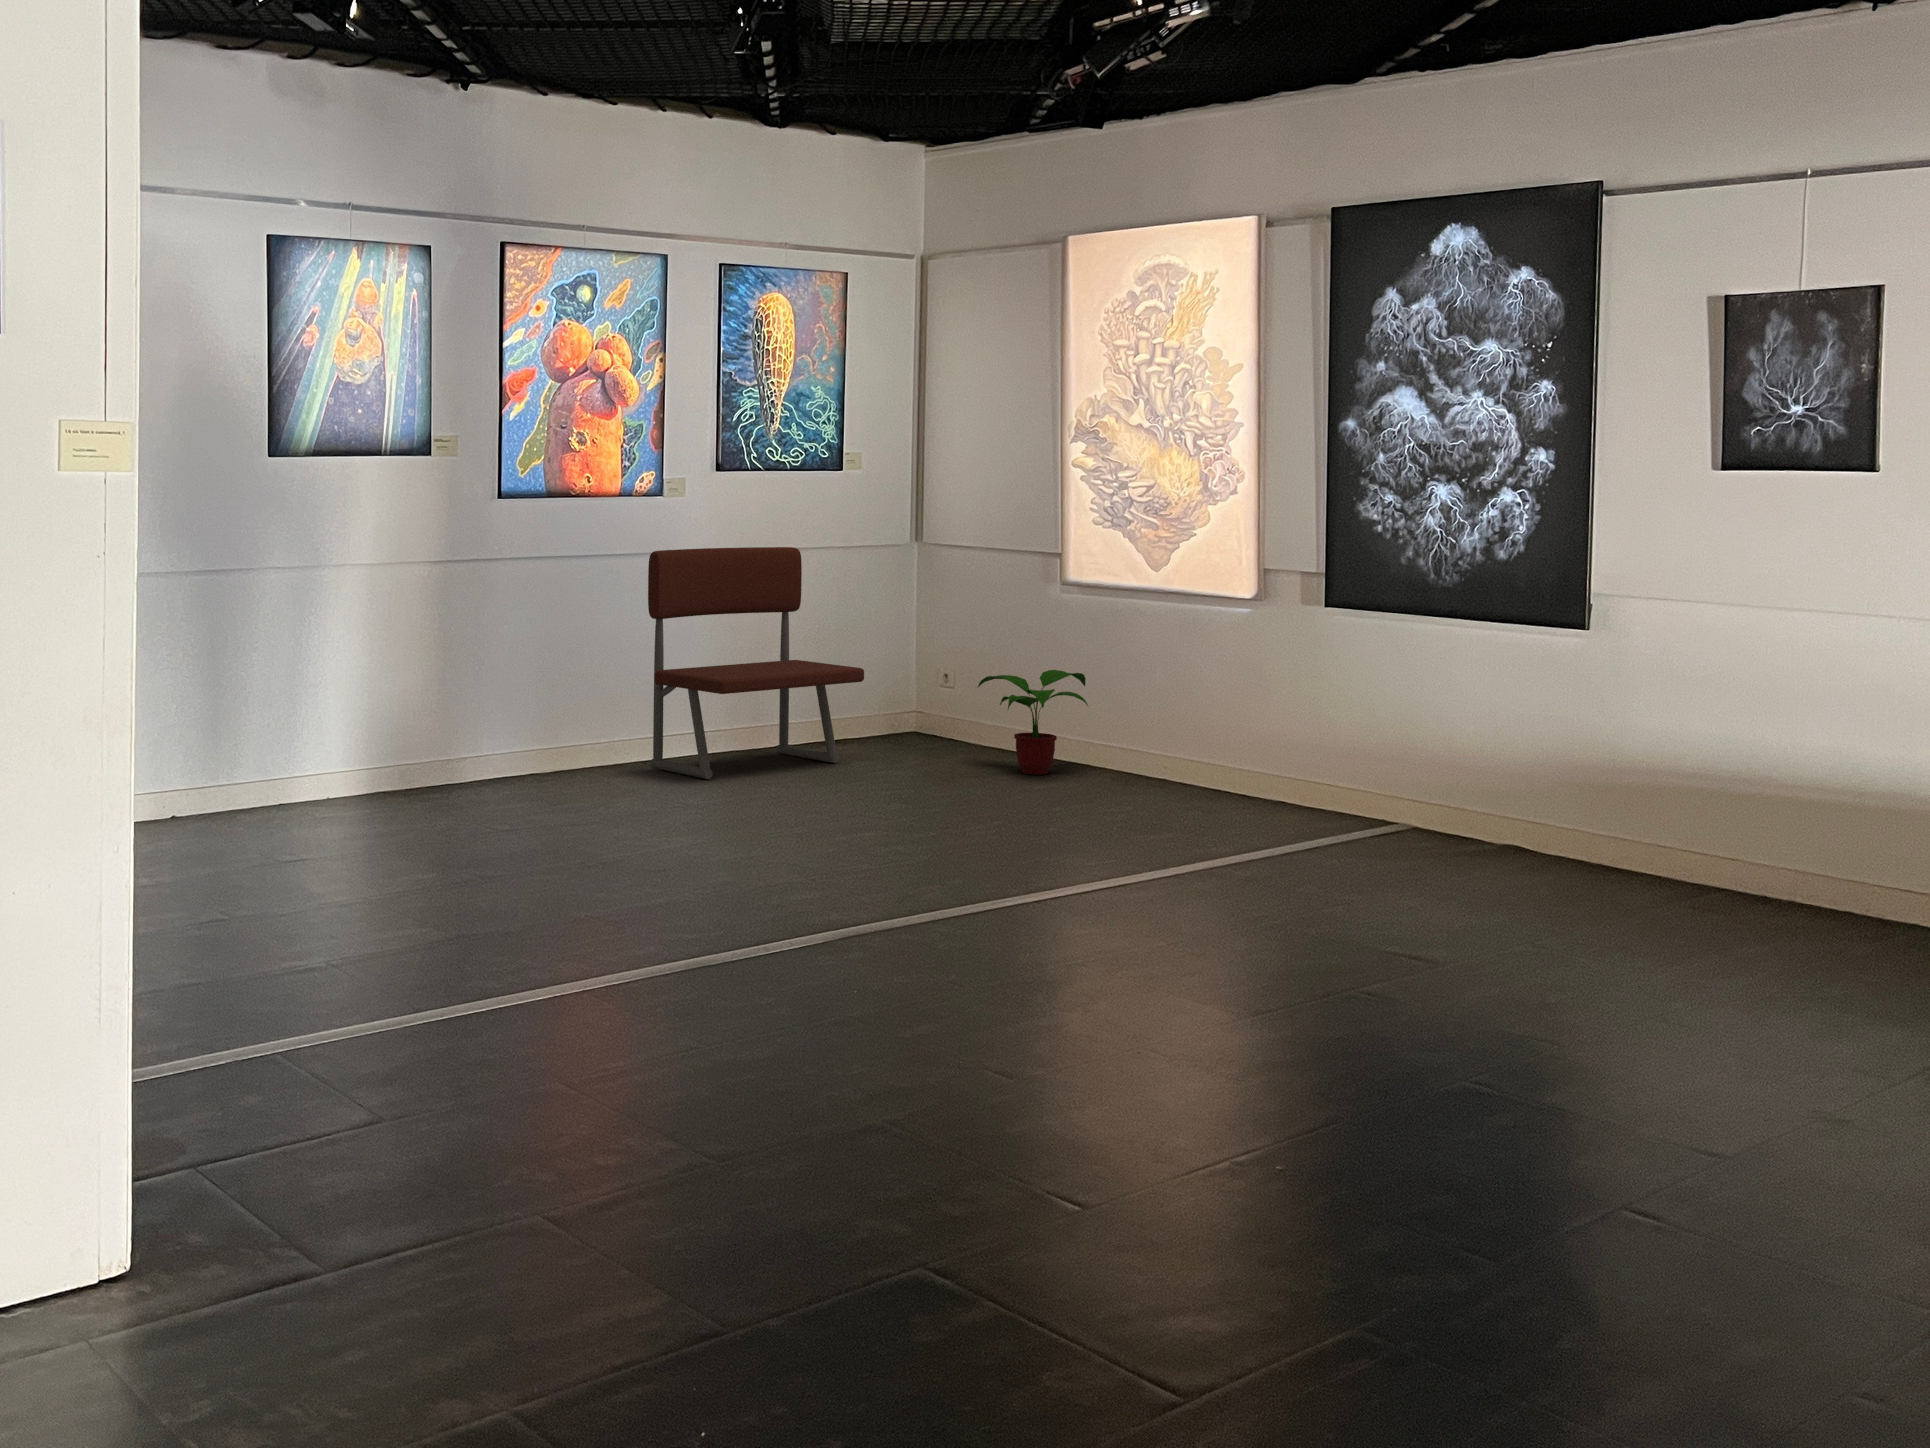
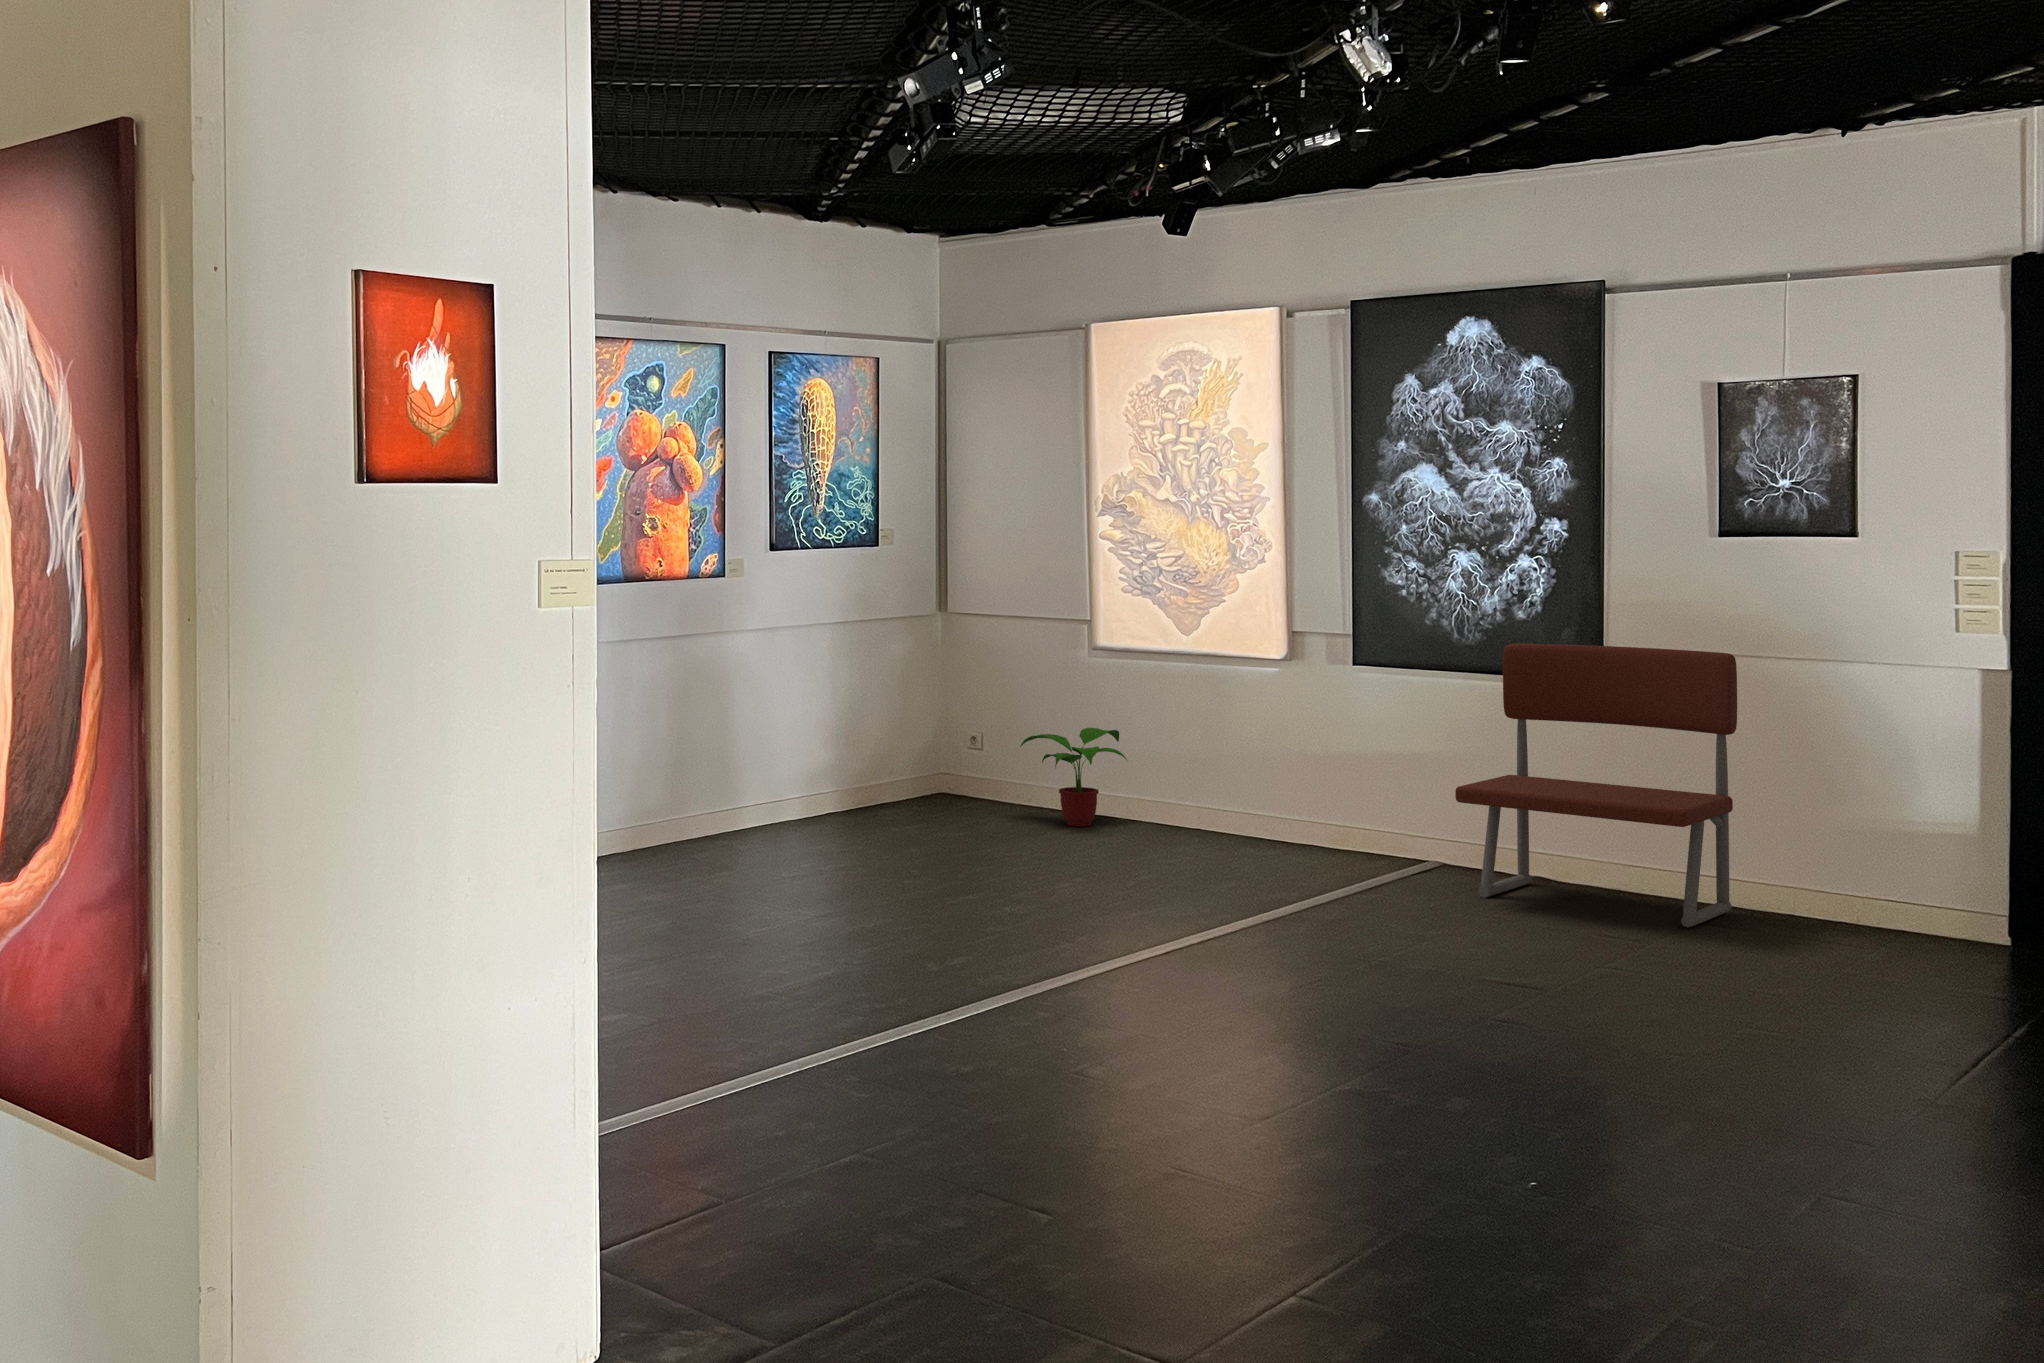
bench: present [648,547,864,779] -> present [1455,644,1737,927]

